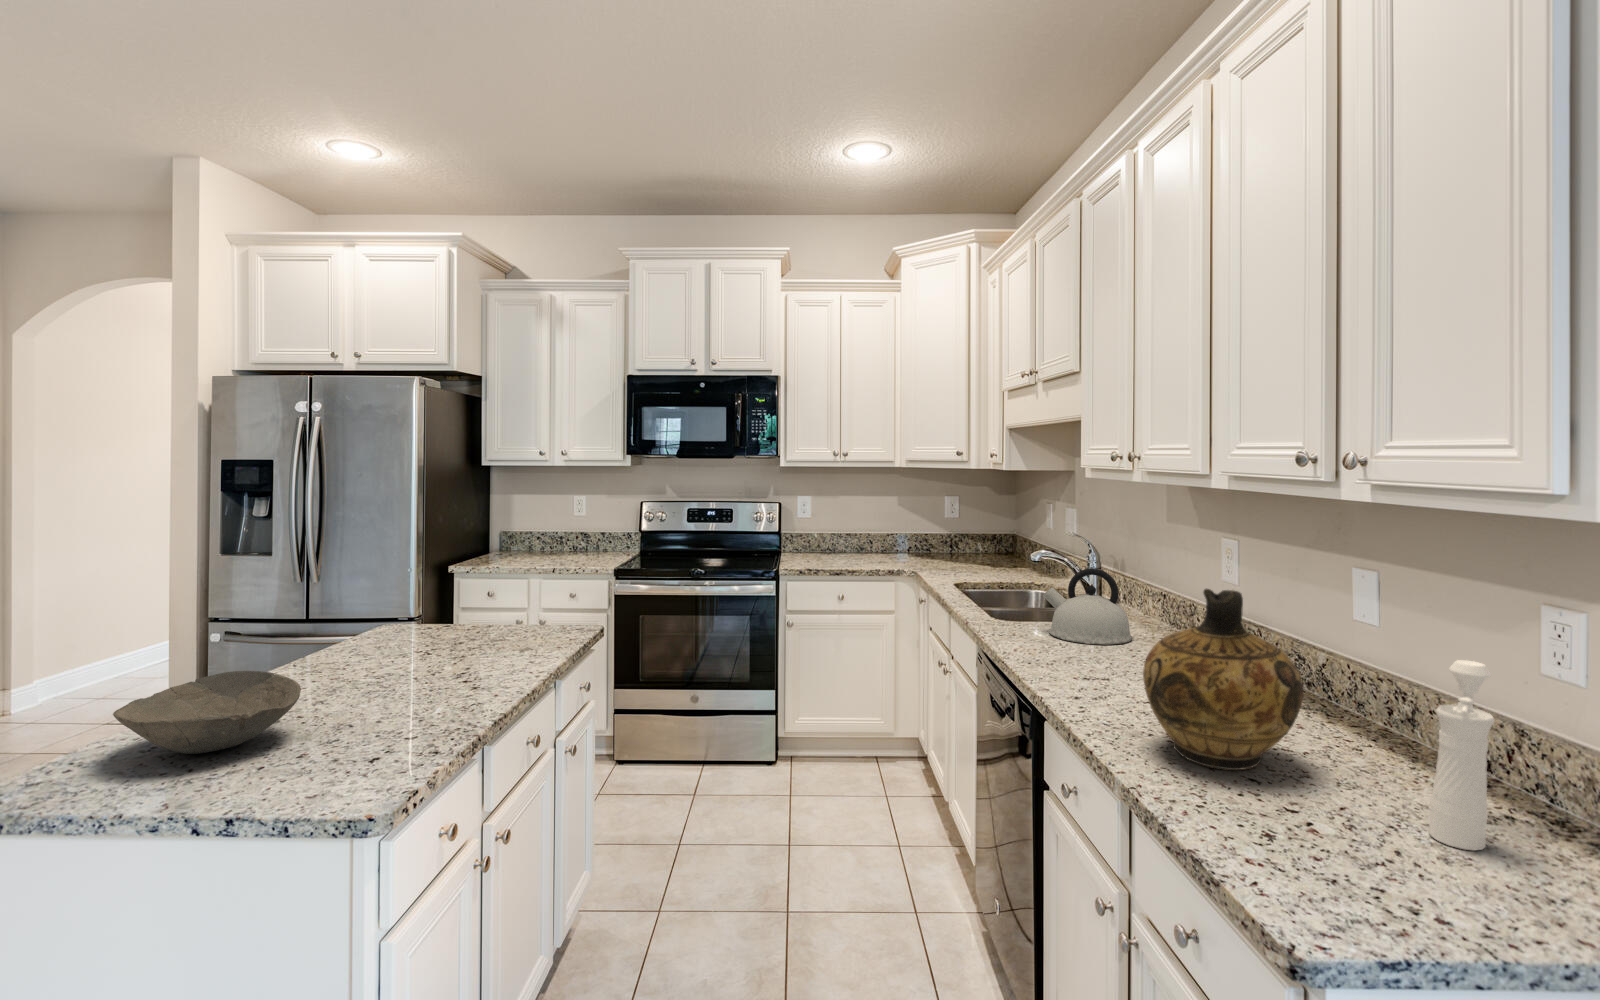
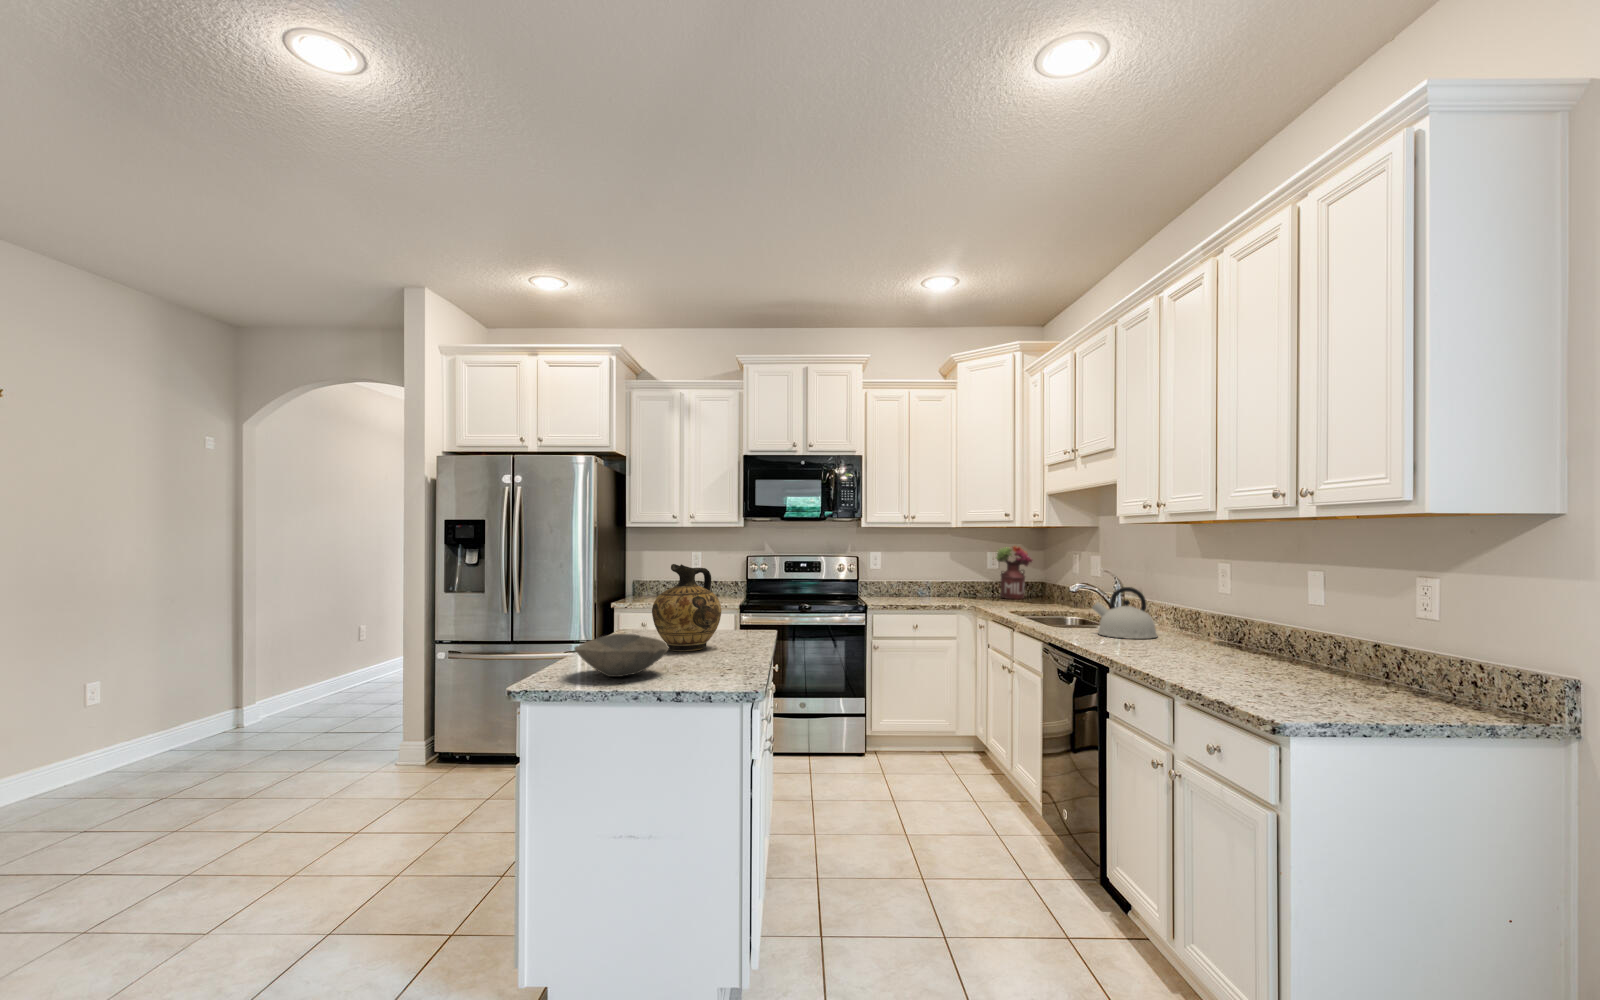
flower arrangement: none [952,491,1000,559] -> present [996,546,1032,599]
ceramic jug: present [1143,589,1303,770] -> present [652,564,721,651]
pepper mill: present [1429,660,1495,850] -> none [1350,607,1382,704]

